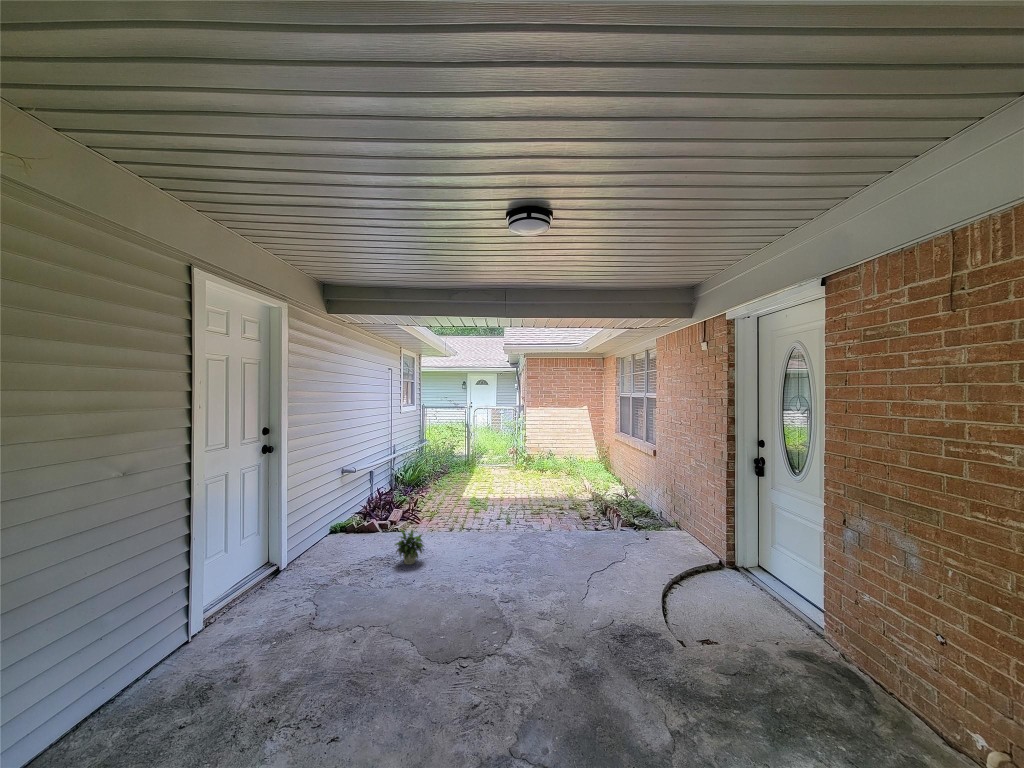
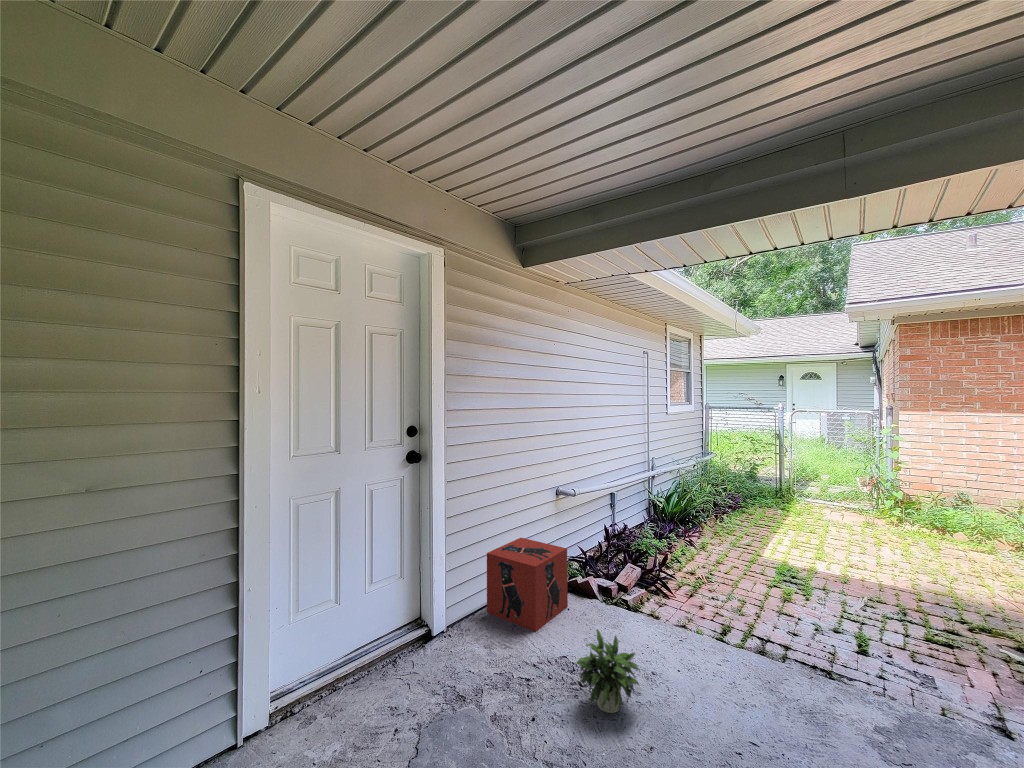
storage box: none [312,501,365,552] -> present [487,538,568,632]

